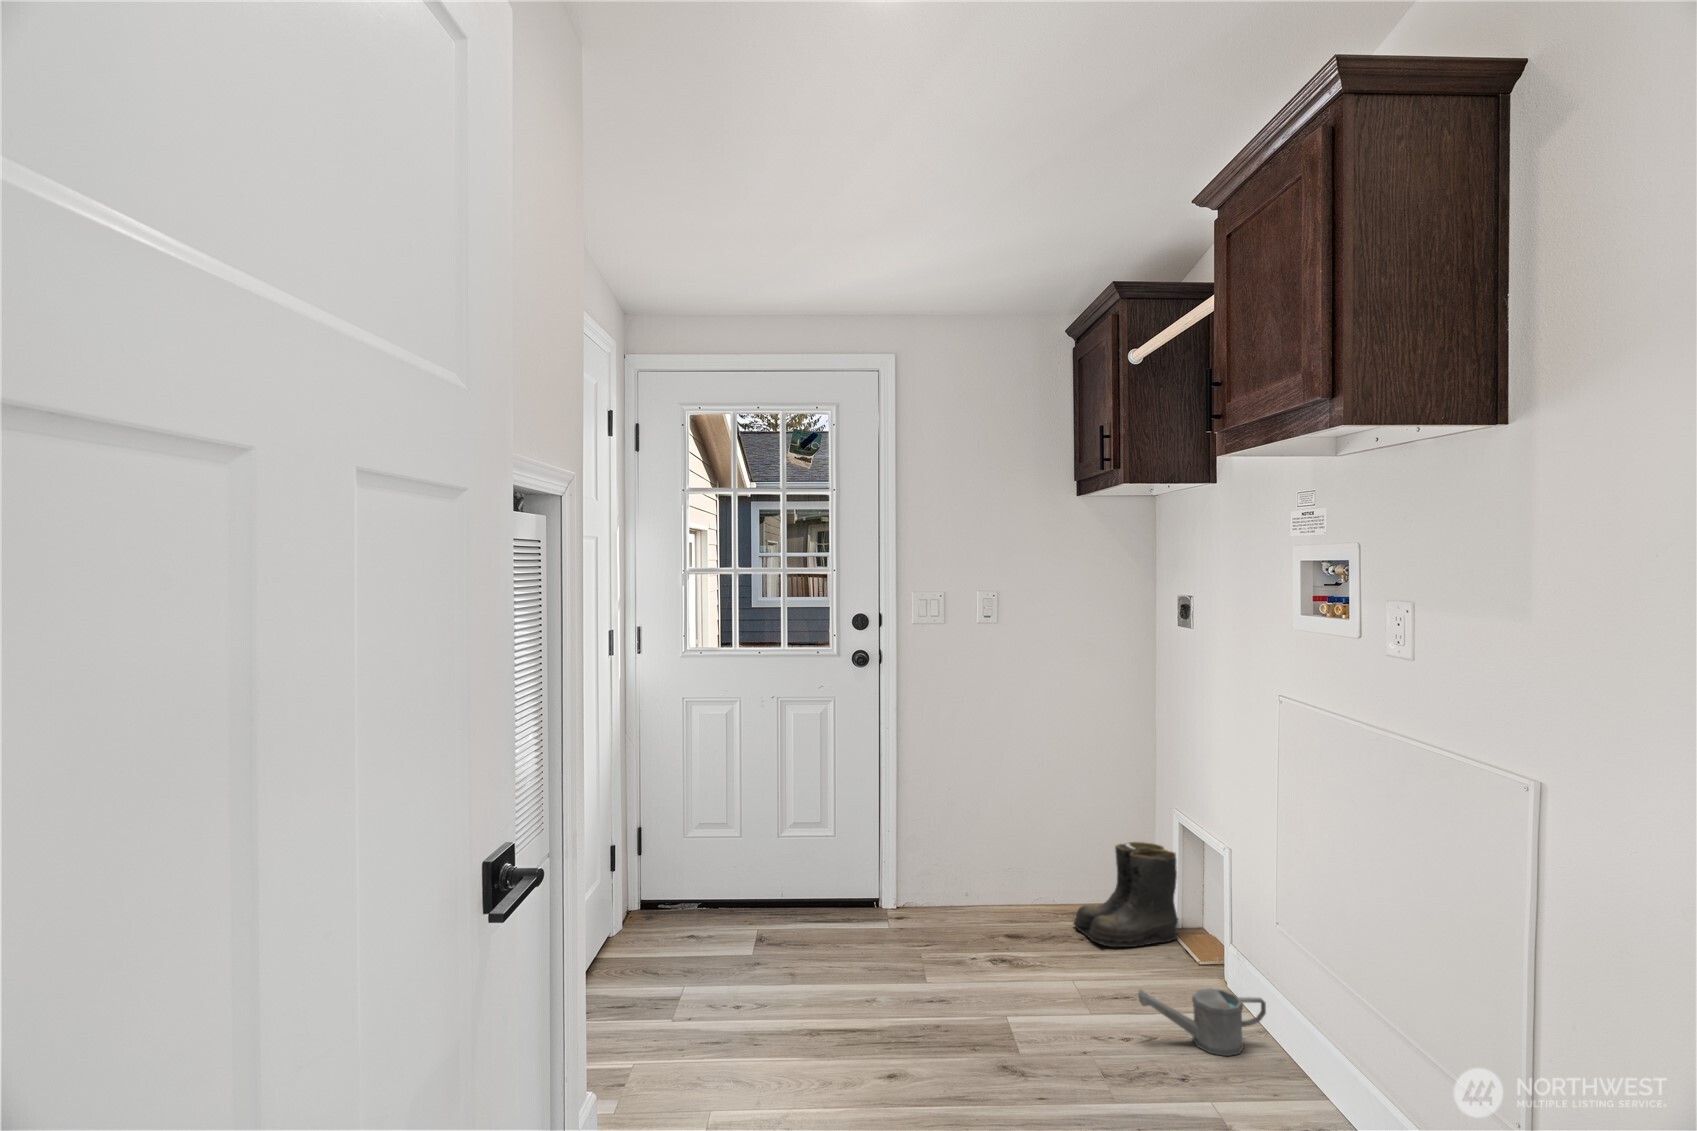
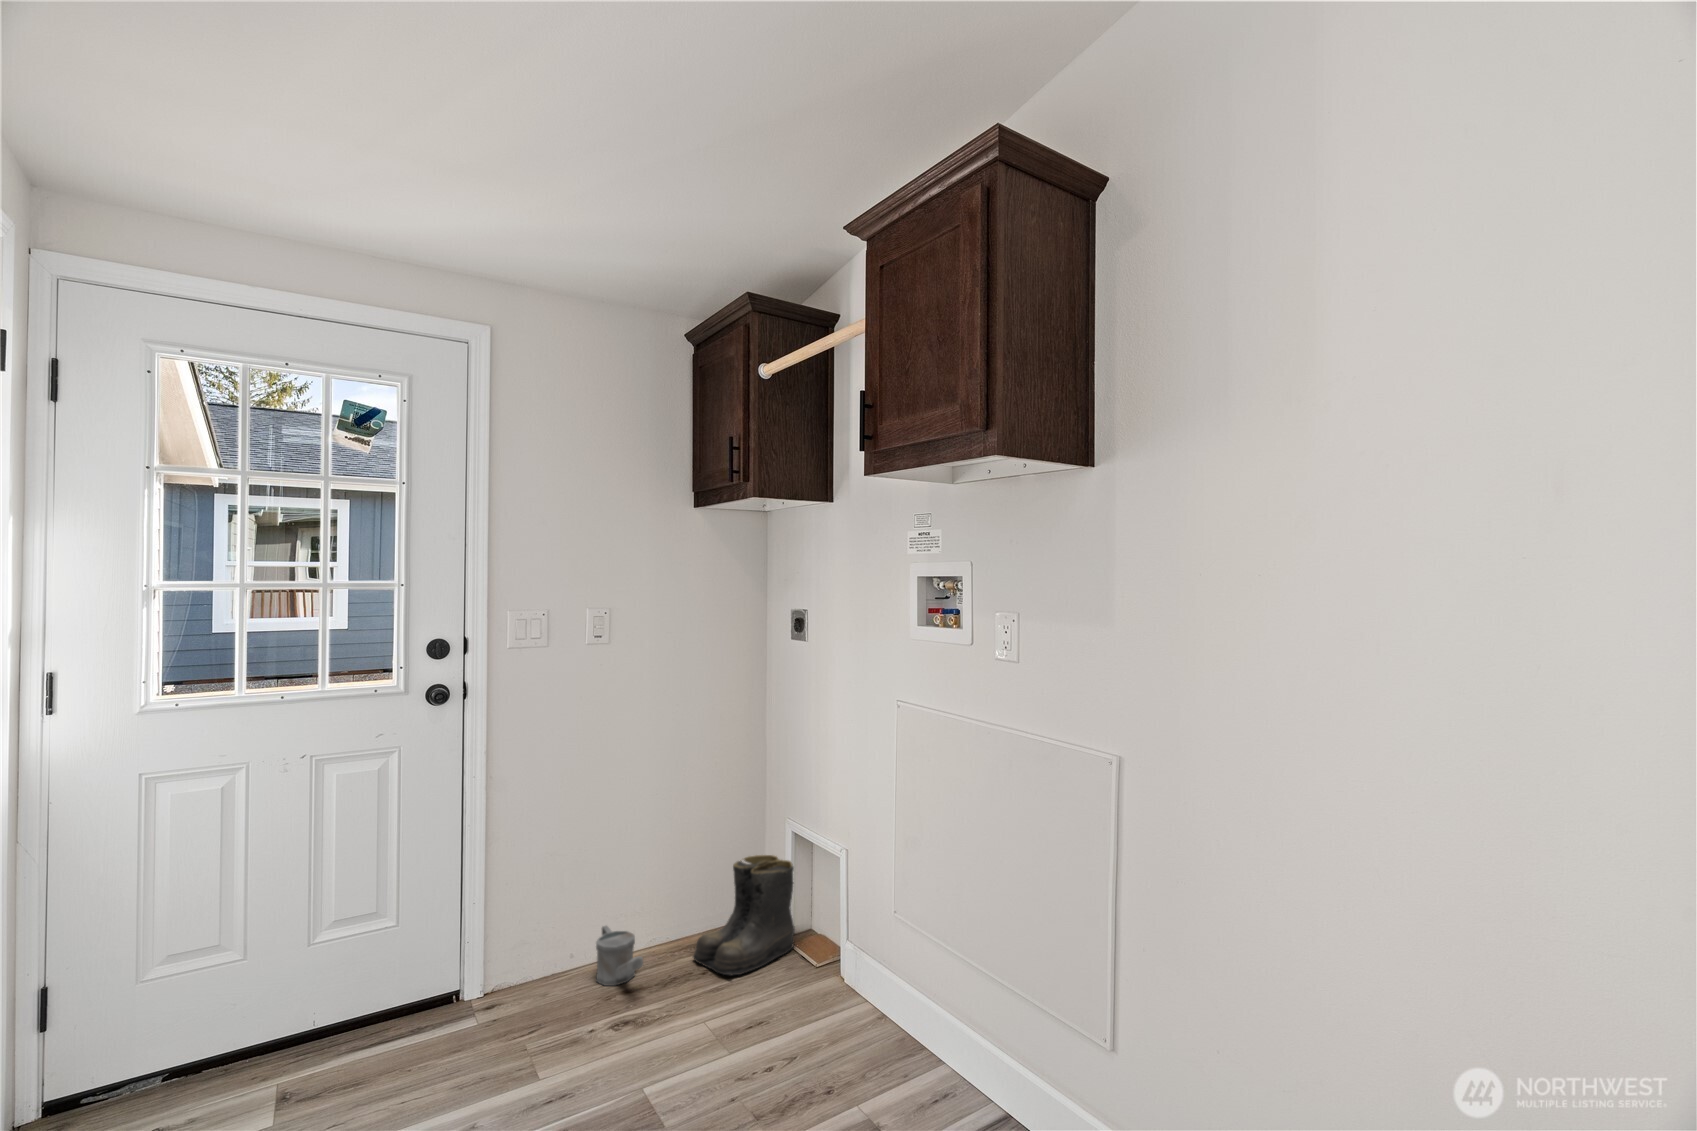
watering can: present [1138,988,1266,1056] -> present [596,926,643,986]

